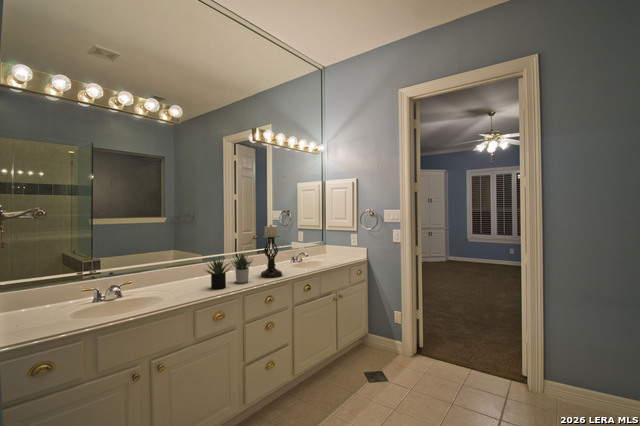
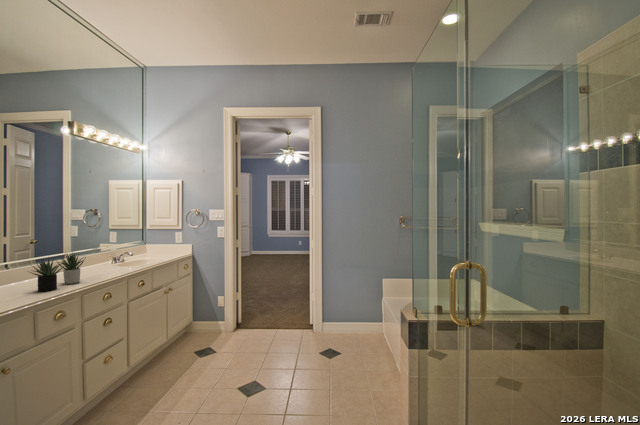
candle holder: present [261,225,282,278] -> none [88,223,115,277]

